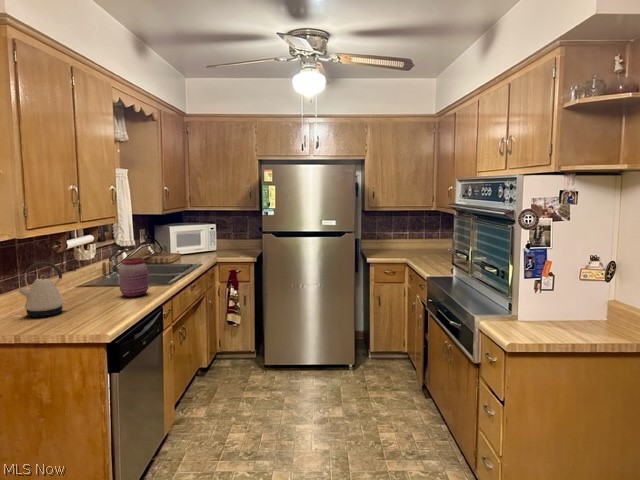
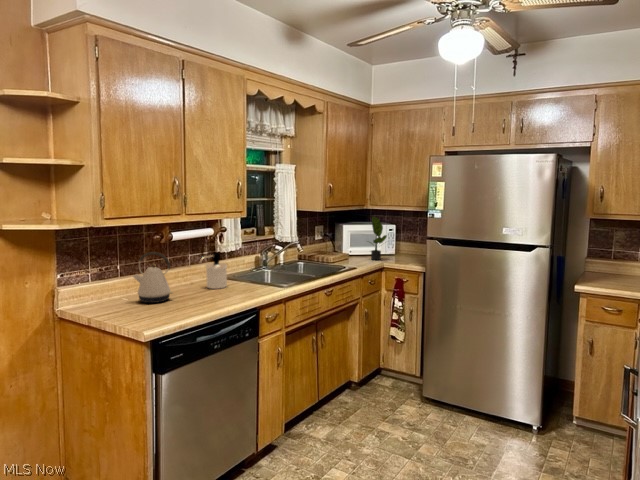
potted plant: none [193,217,216,257] -> present [371,217,387,260]
jar: present [119,258,148,297] -> none [230,255,259,295]
soap dispenser: none [77,259,101,296] -> present [200,252,227,289]

